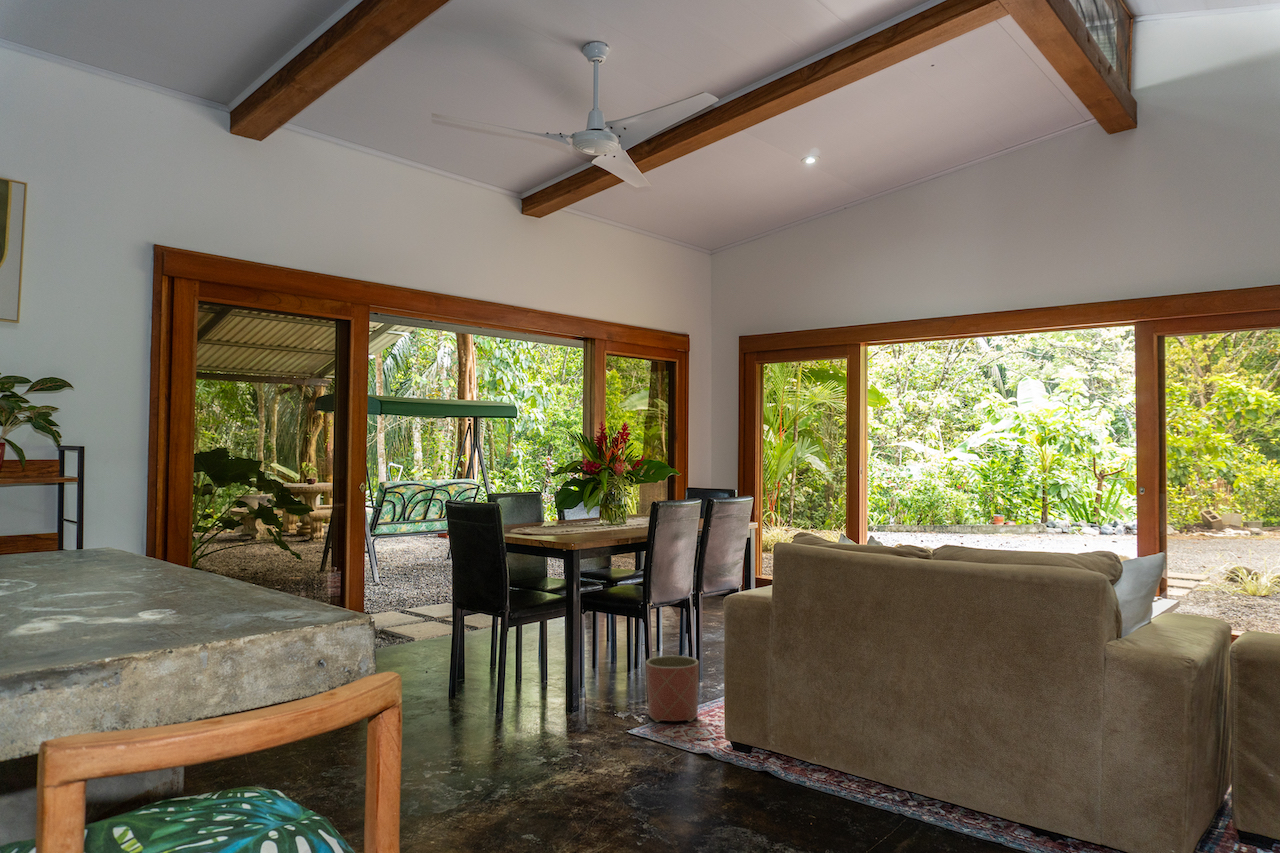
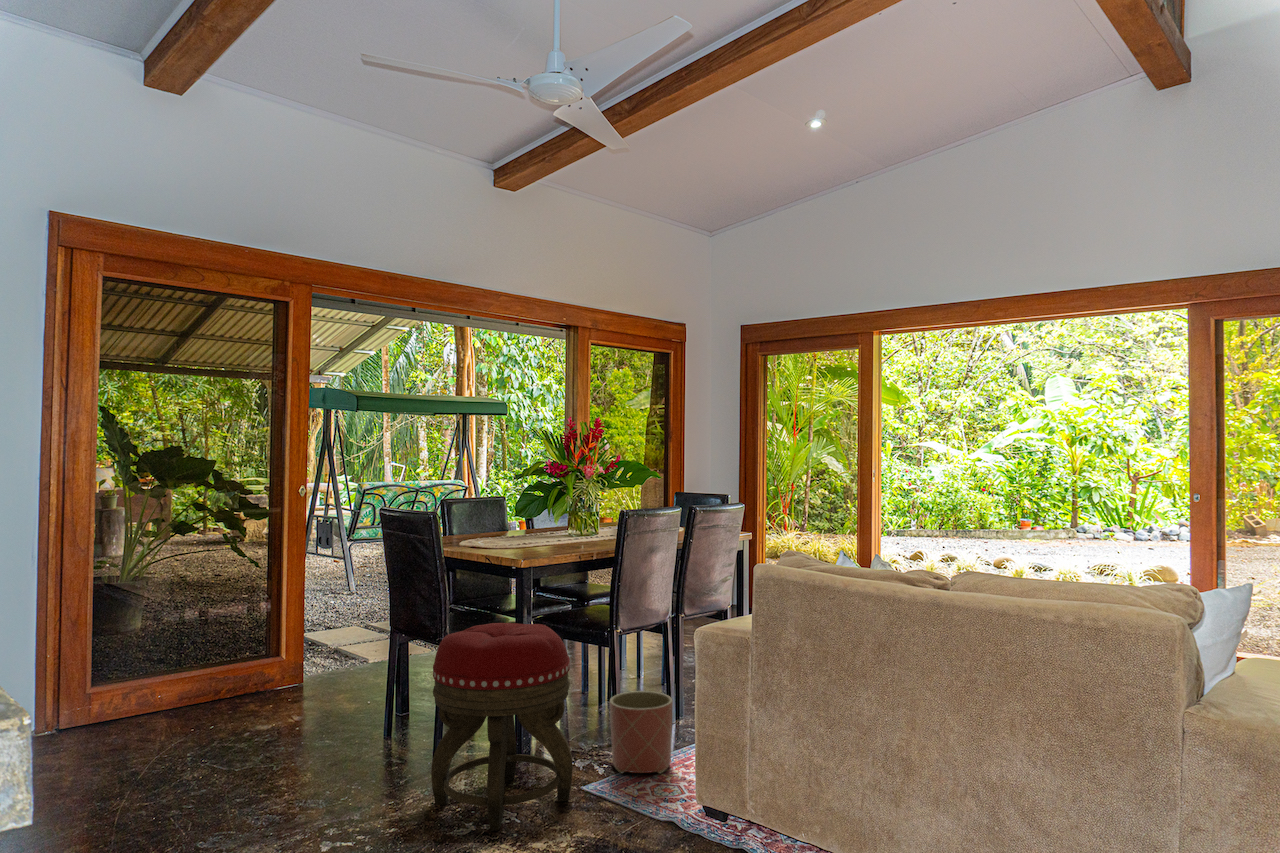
footstool: none [506,597,622,761] -> present [431,623,573,831]

